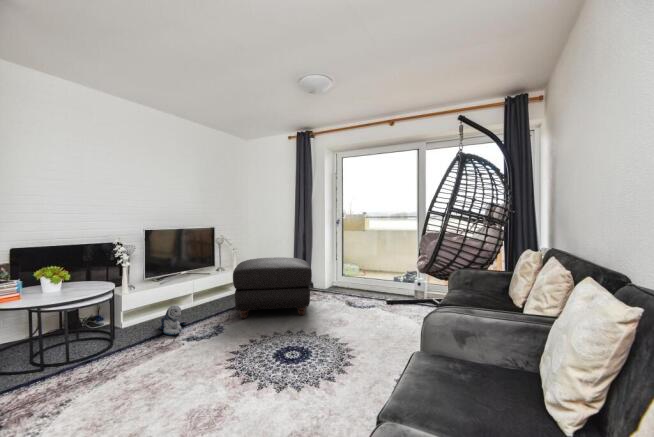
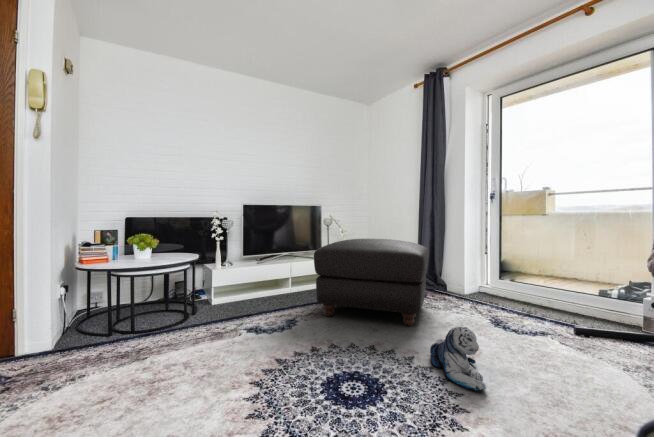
plush toy: present [160,306,186,335] -> present [430,327,486,391]

